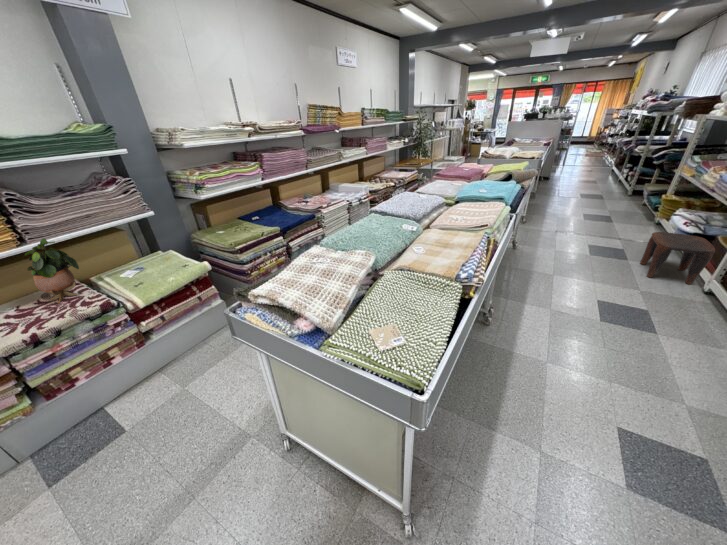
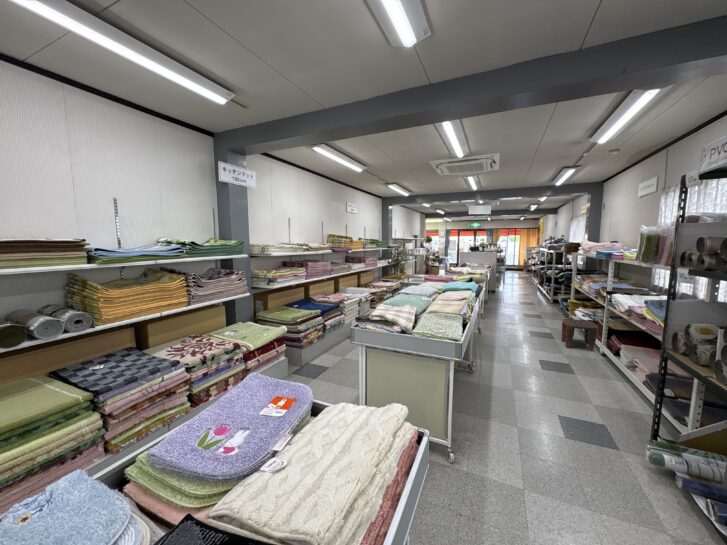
potted plant: present [25,238,79,303] -> none [193,302,220,343]

